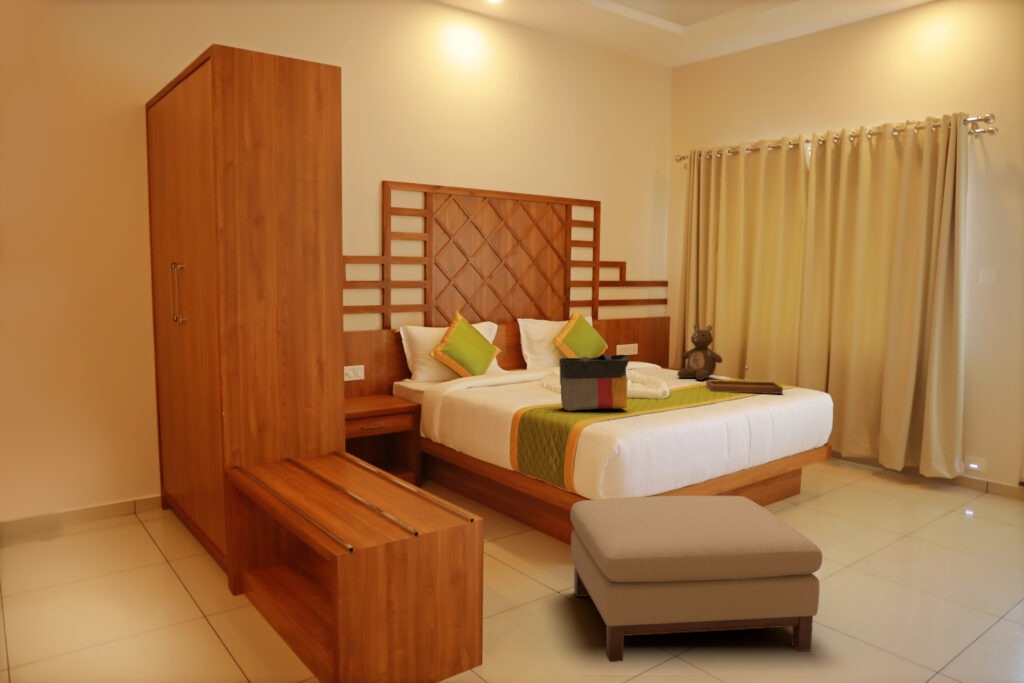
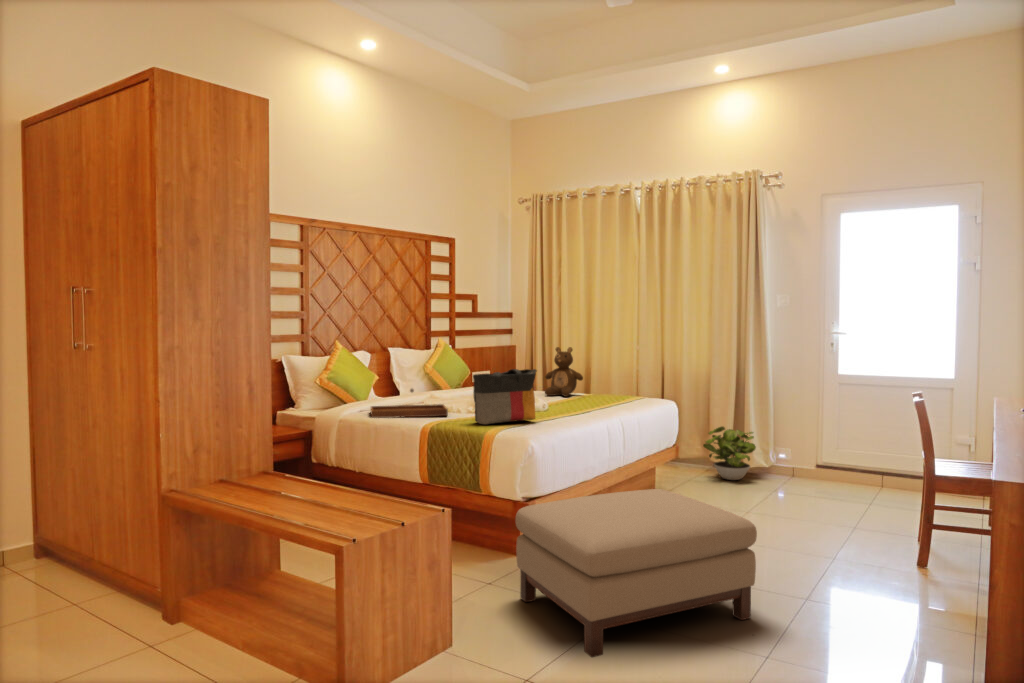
tray: present [706,367,783,394] -> present [371,389,448,418]
potted plant: none [866,426,935,490] -> present [703,427,756,480]

